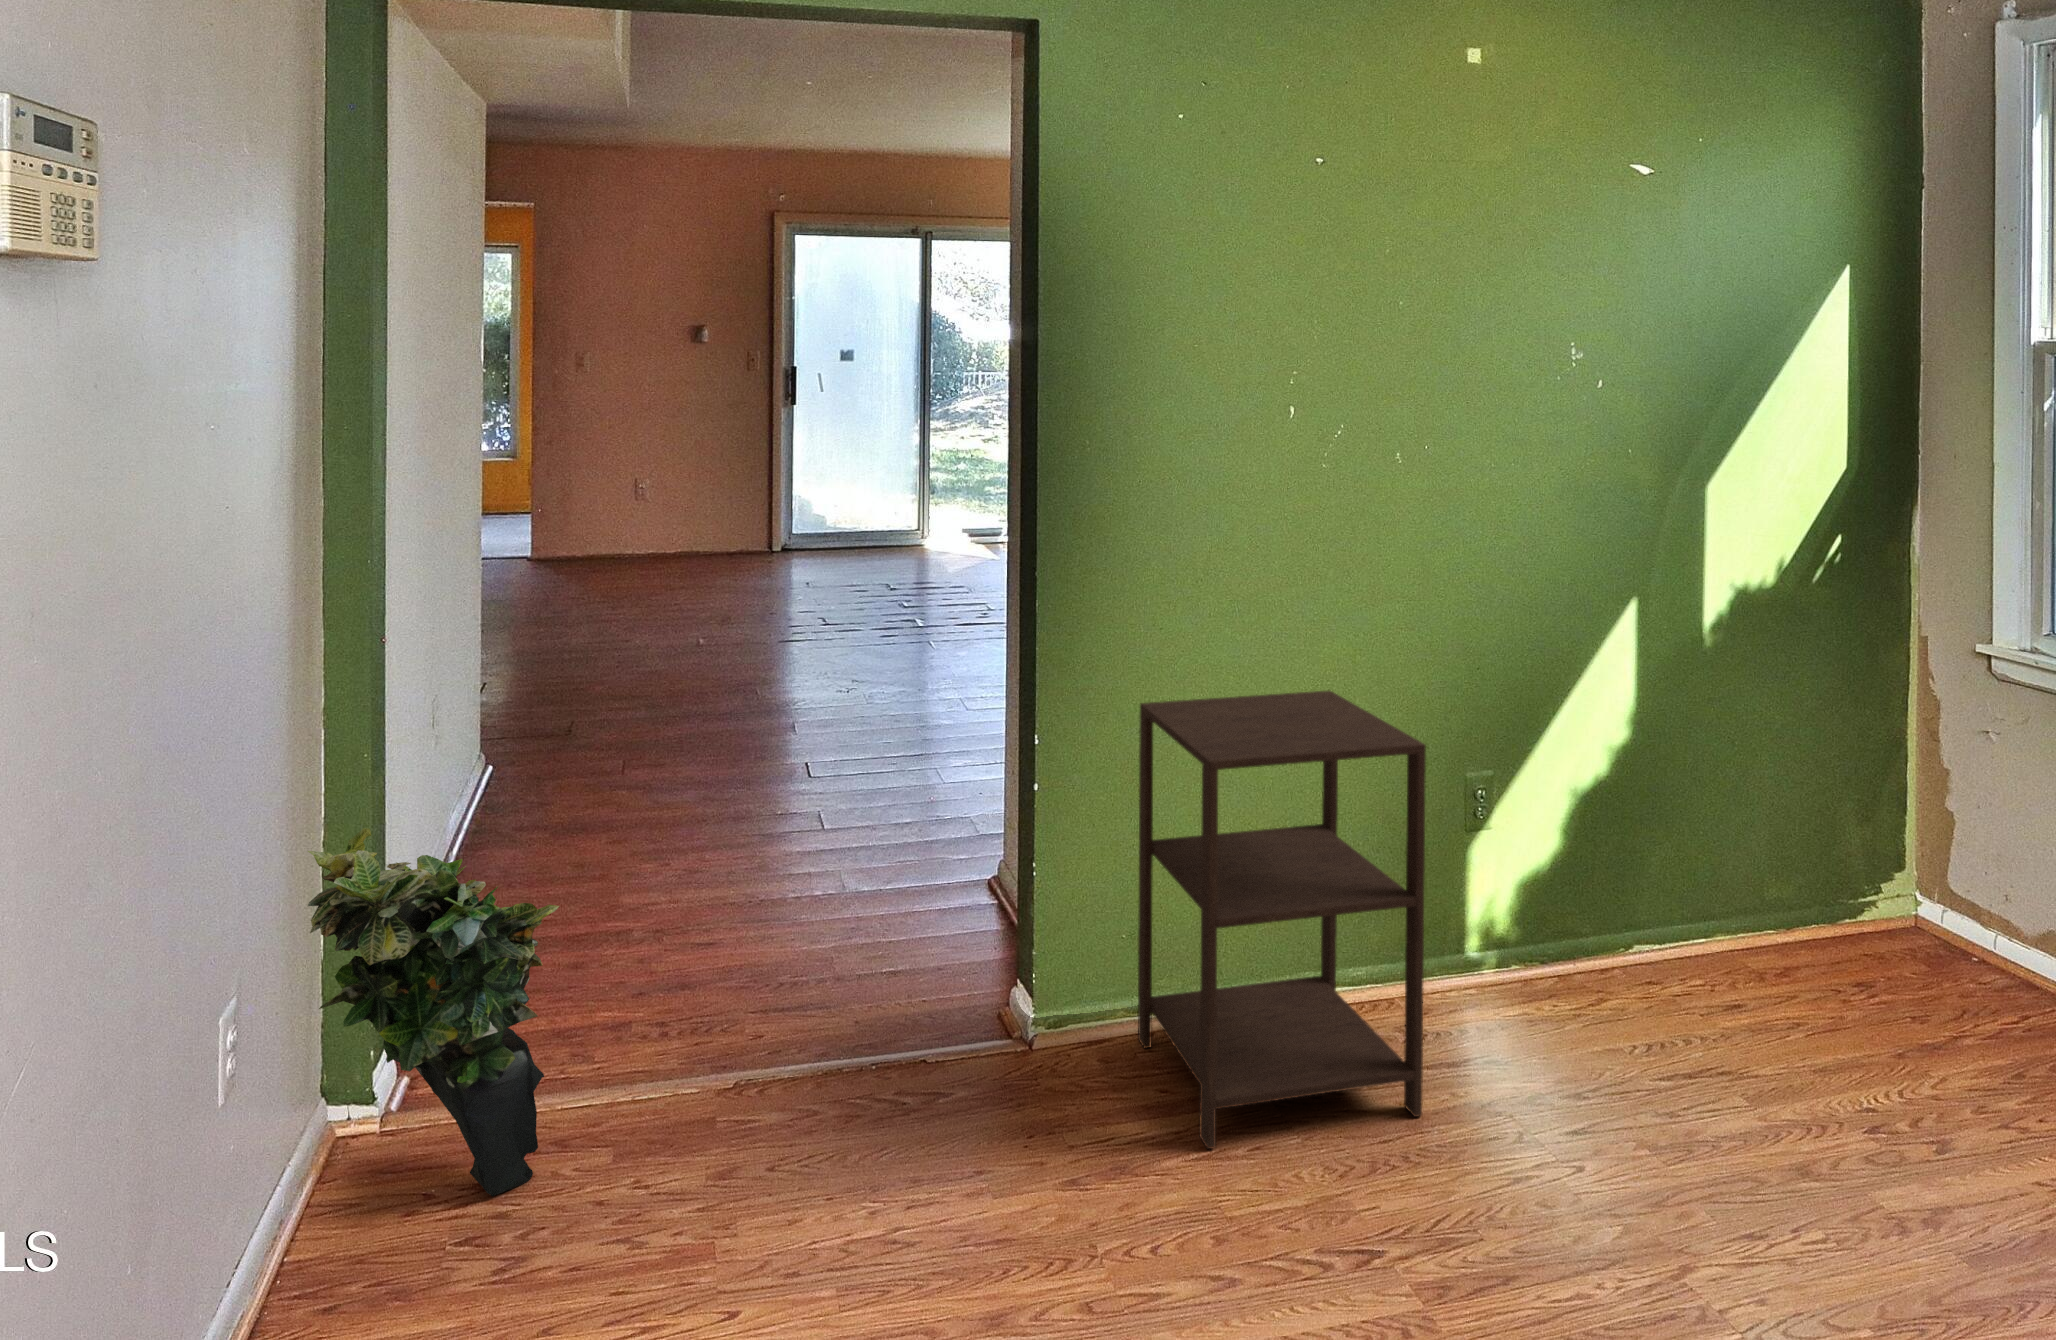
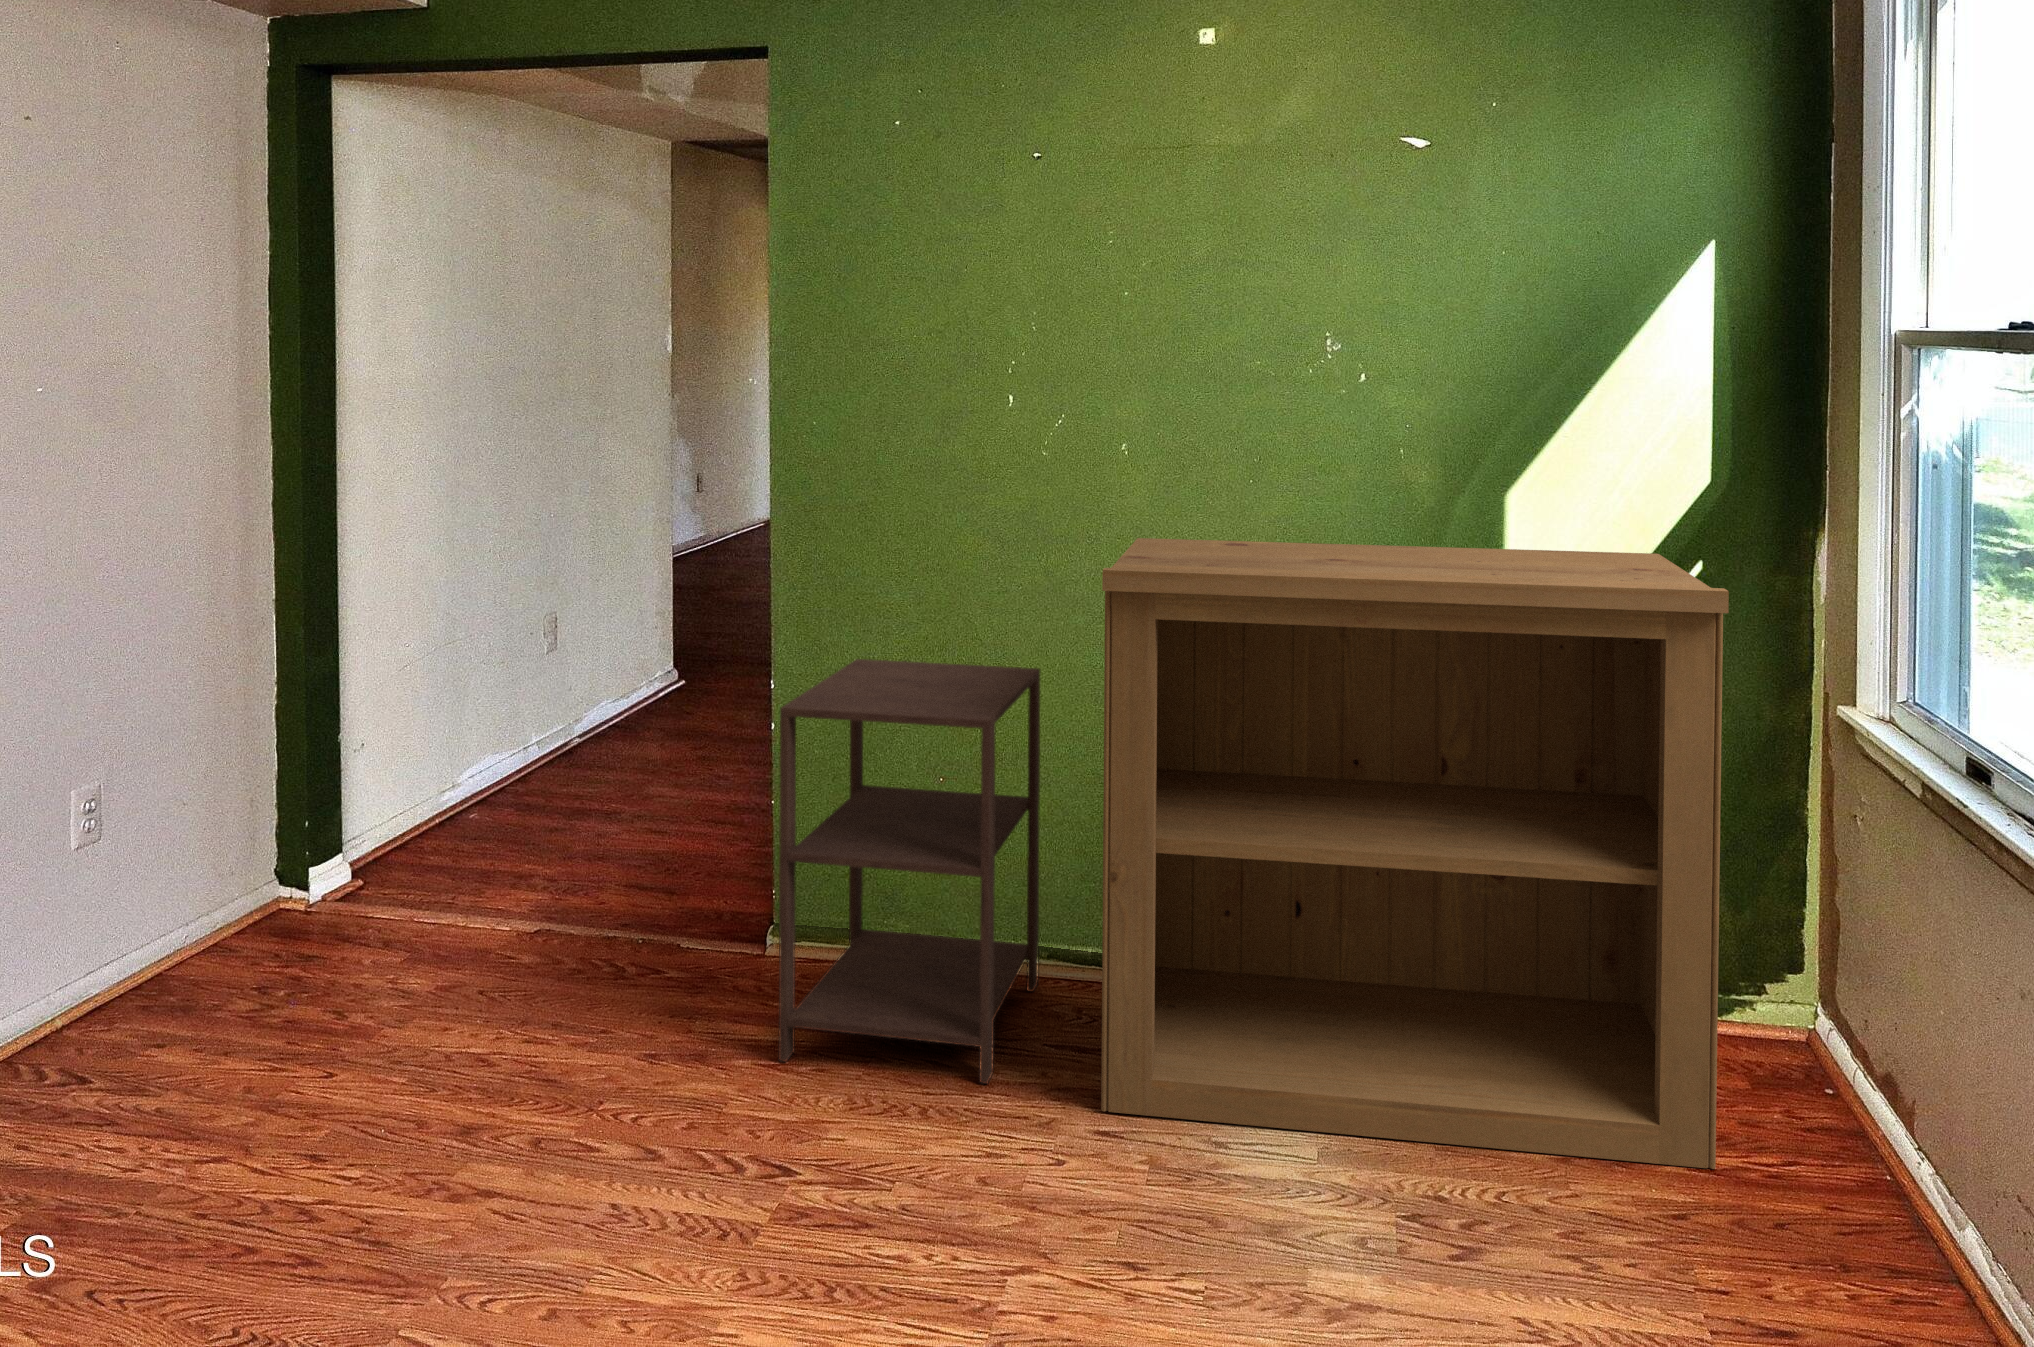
bookshelf: none [1419,531,2010,1112] -> present [1101,538,1729,1169]
potted plant: present [308,828,559,1196] -> none [165,677,375,964]

